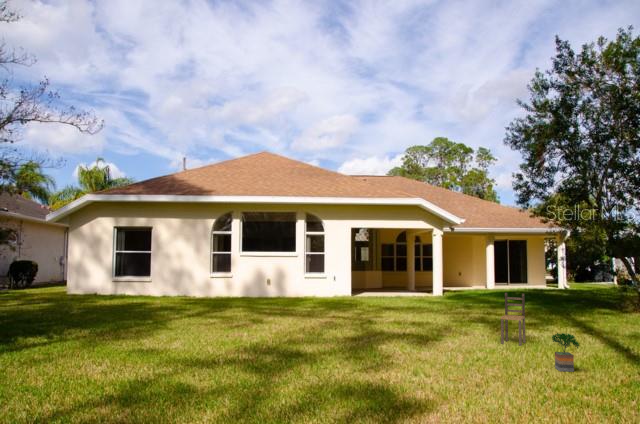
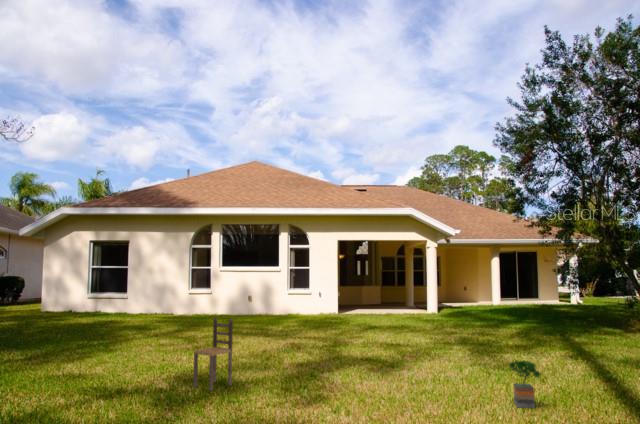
chair: present [501,293,525,346] -> present [193,318,233,391]

